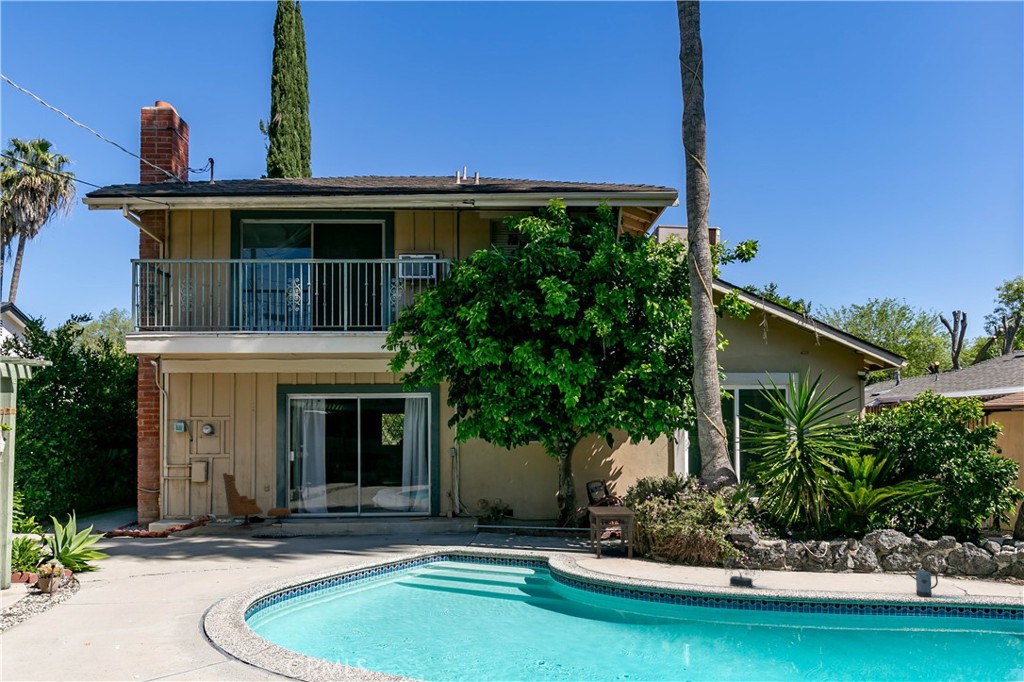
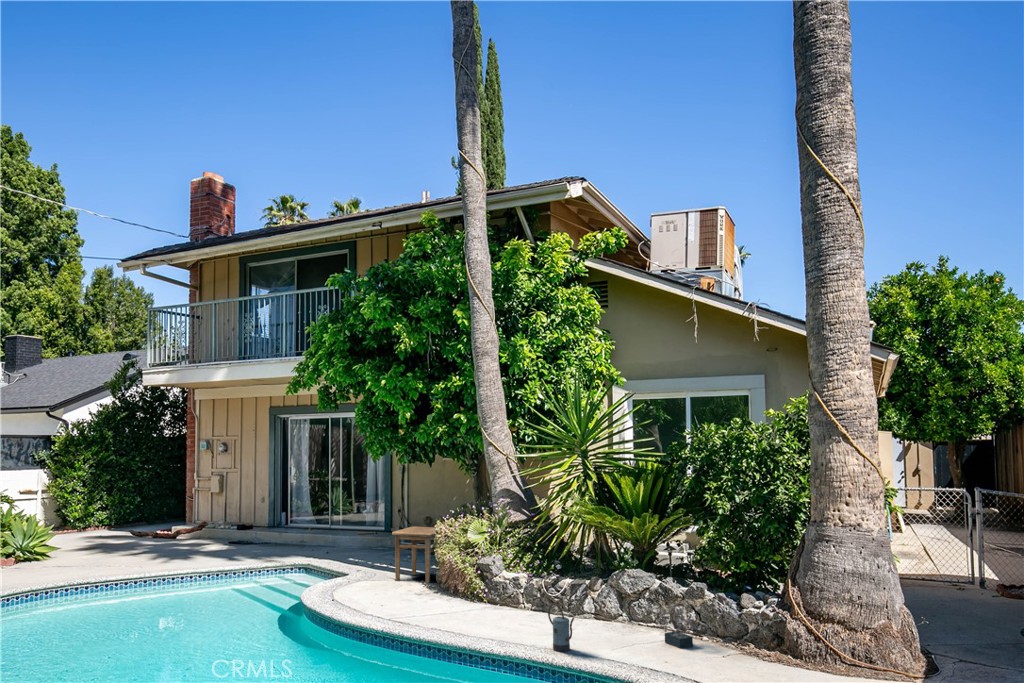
lounge chair: present [223,473,291,530] -> none [215,485,277,536]
decorative plant: present [725,557,755,588] -> present [657,605,697,648]

